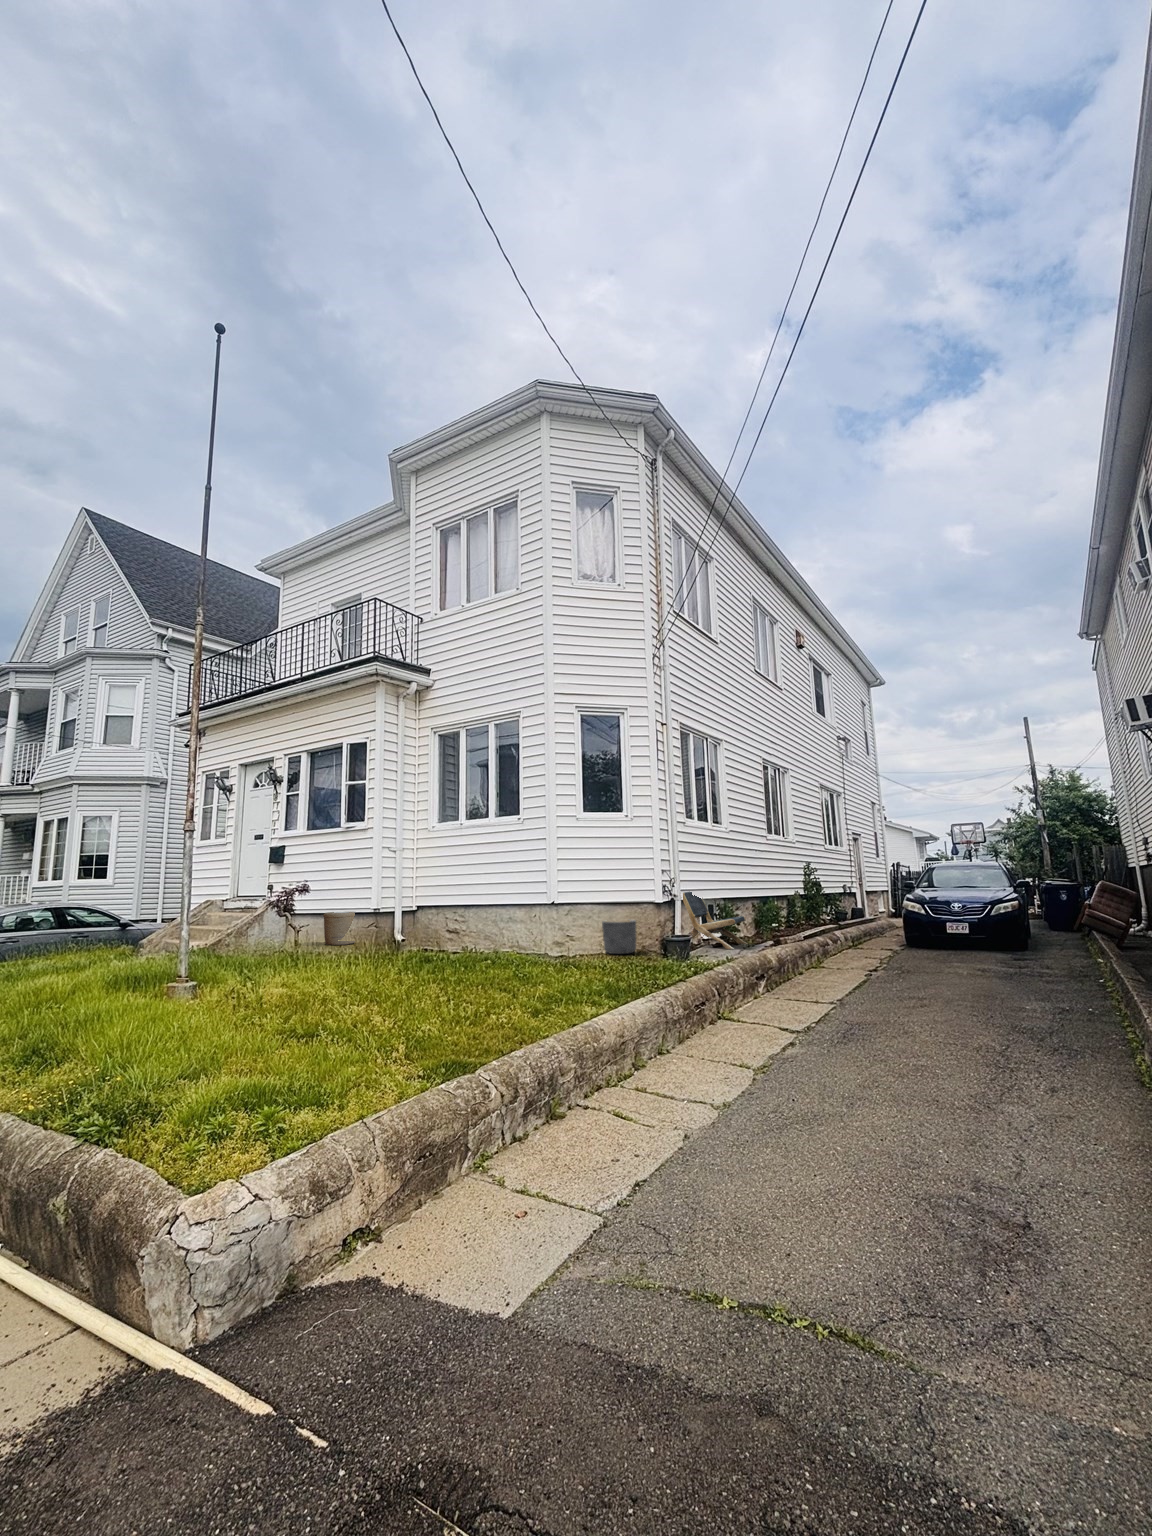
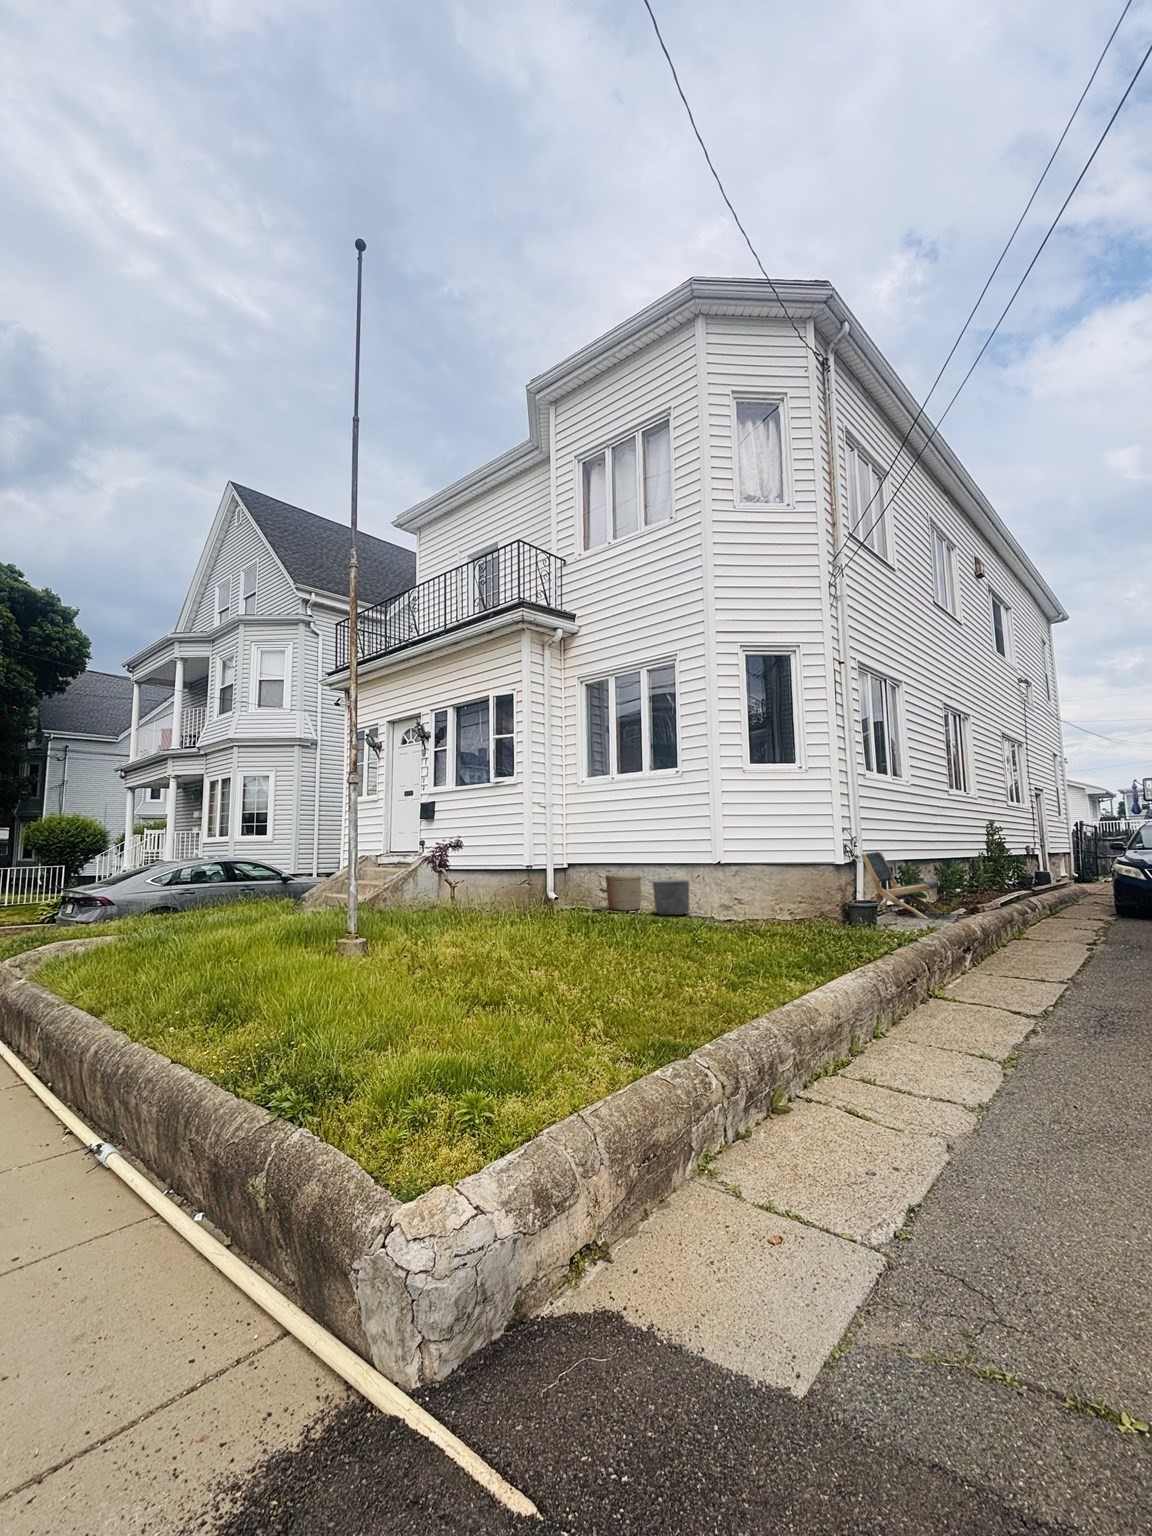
woven basket: present [323,912,355,945] -> present [605,873,641,910]
planter: present [602,920,636,954] -> present [653,879,689,915]

